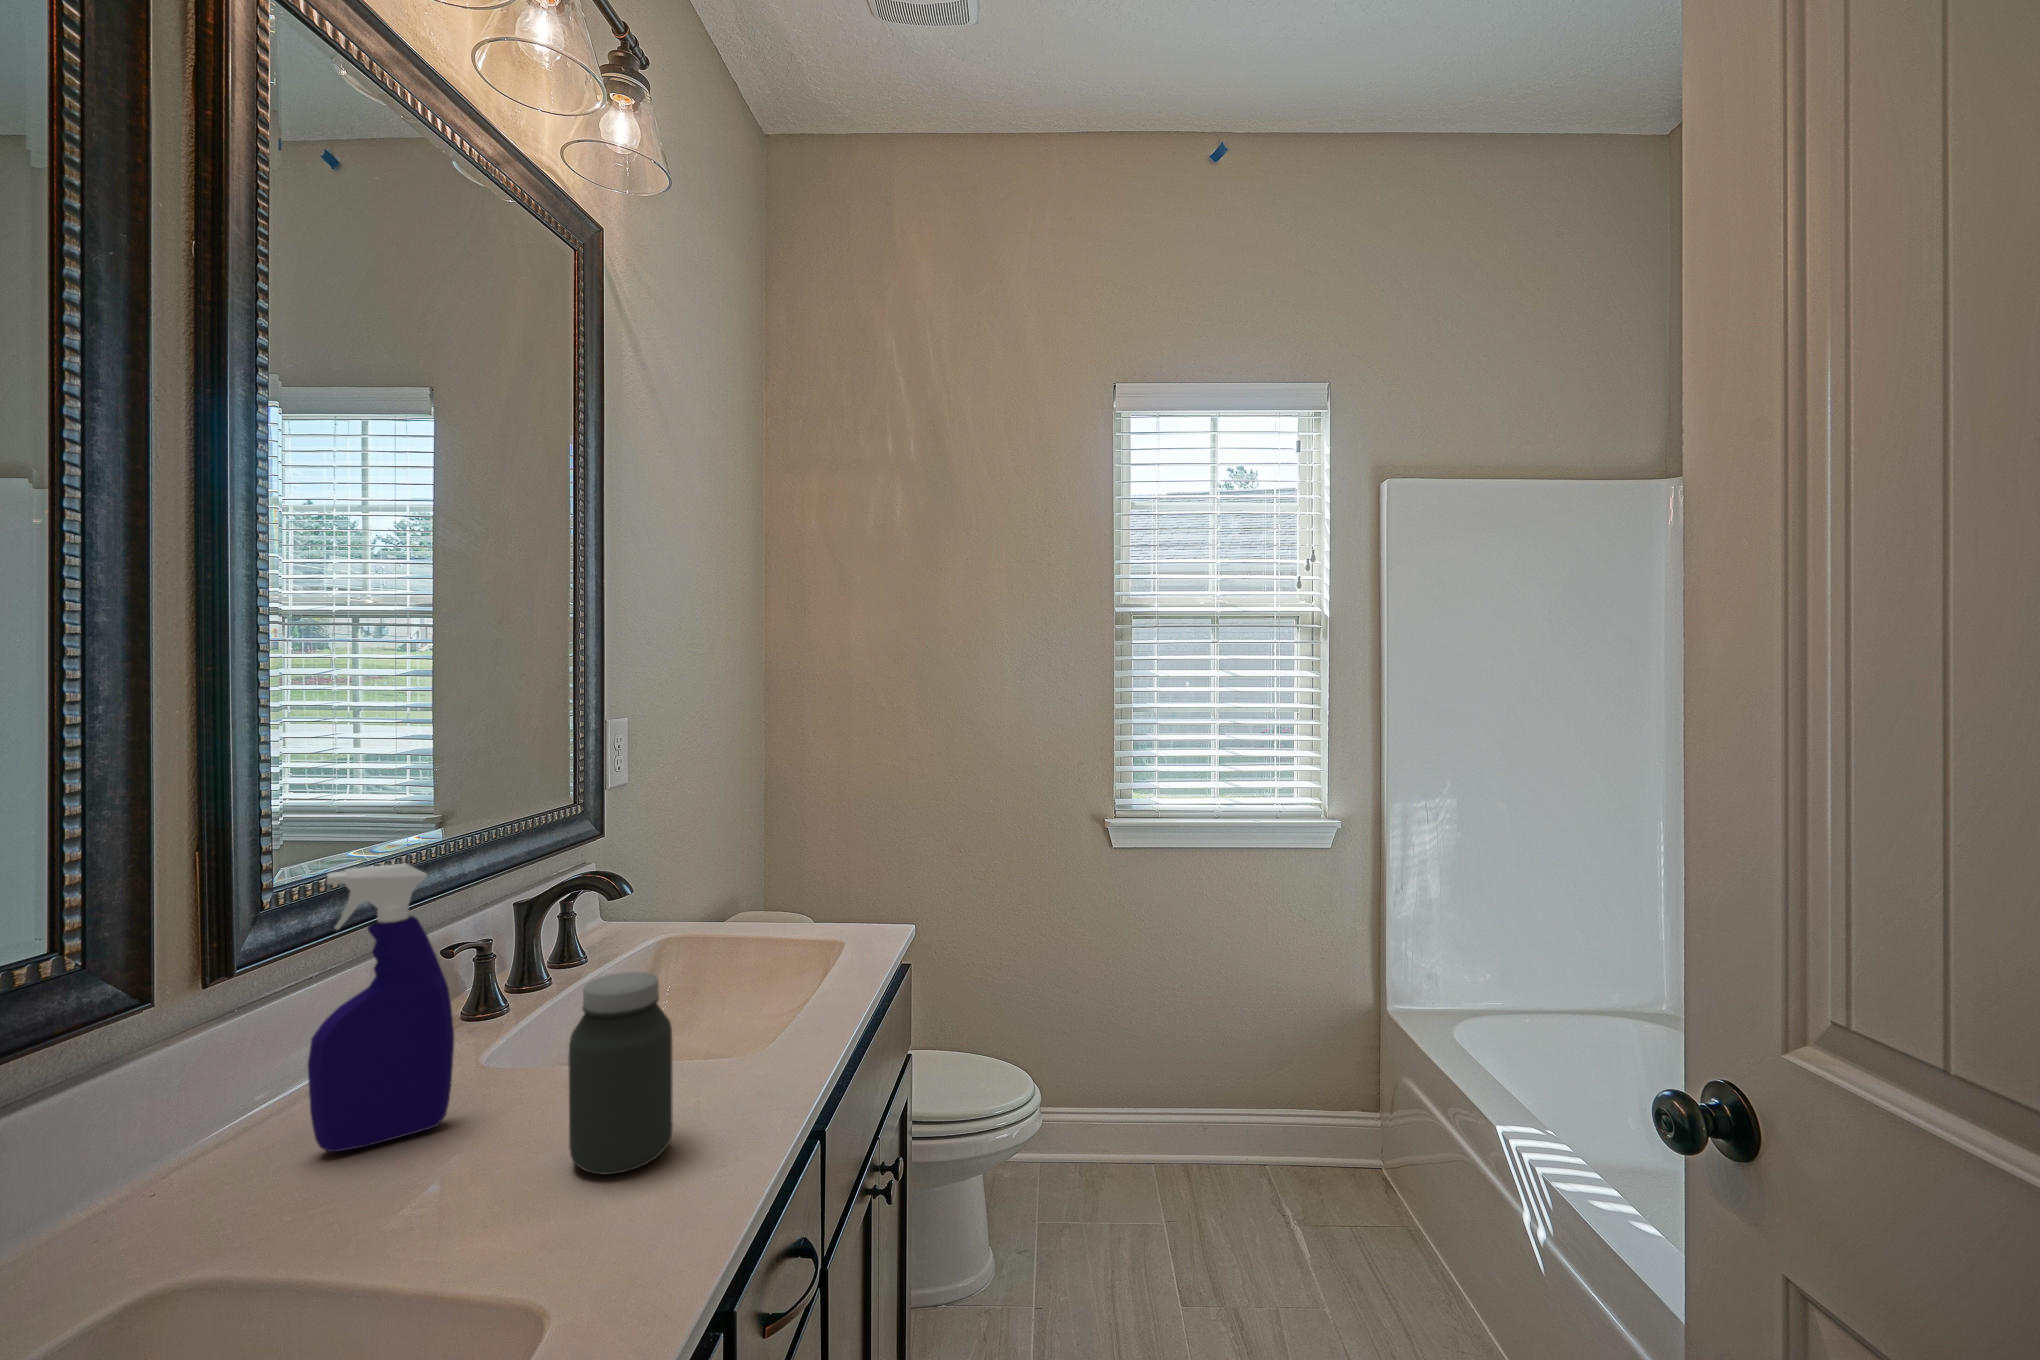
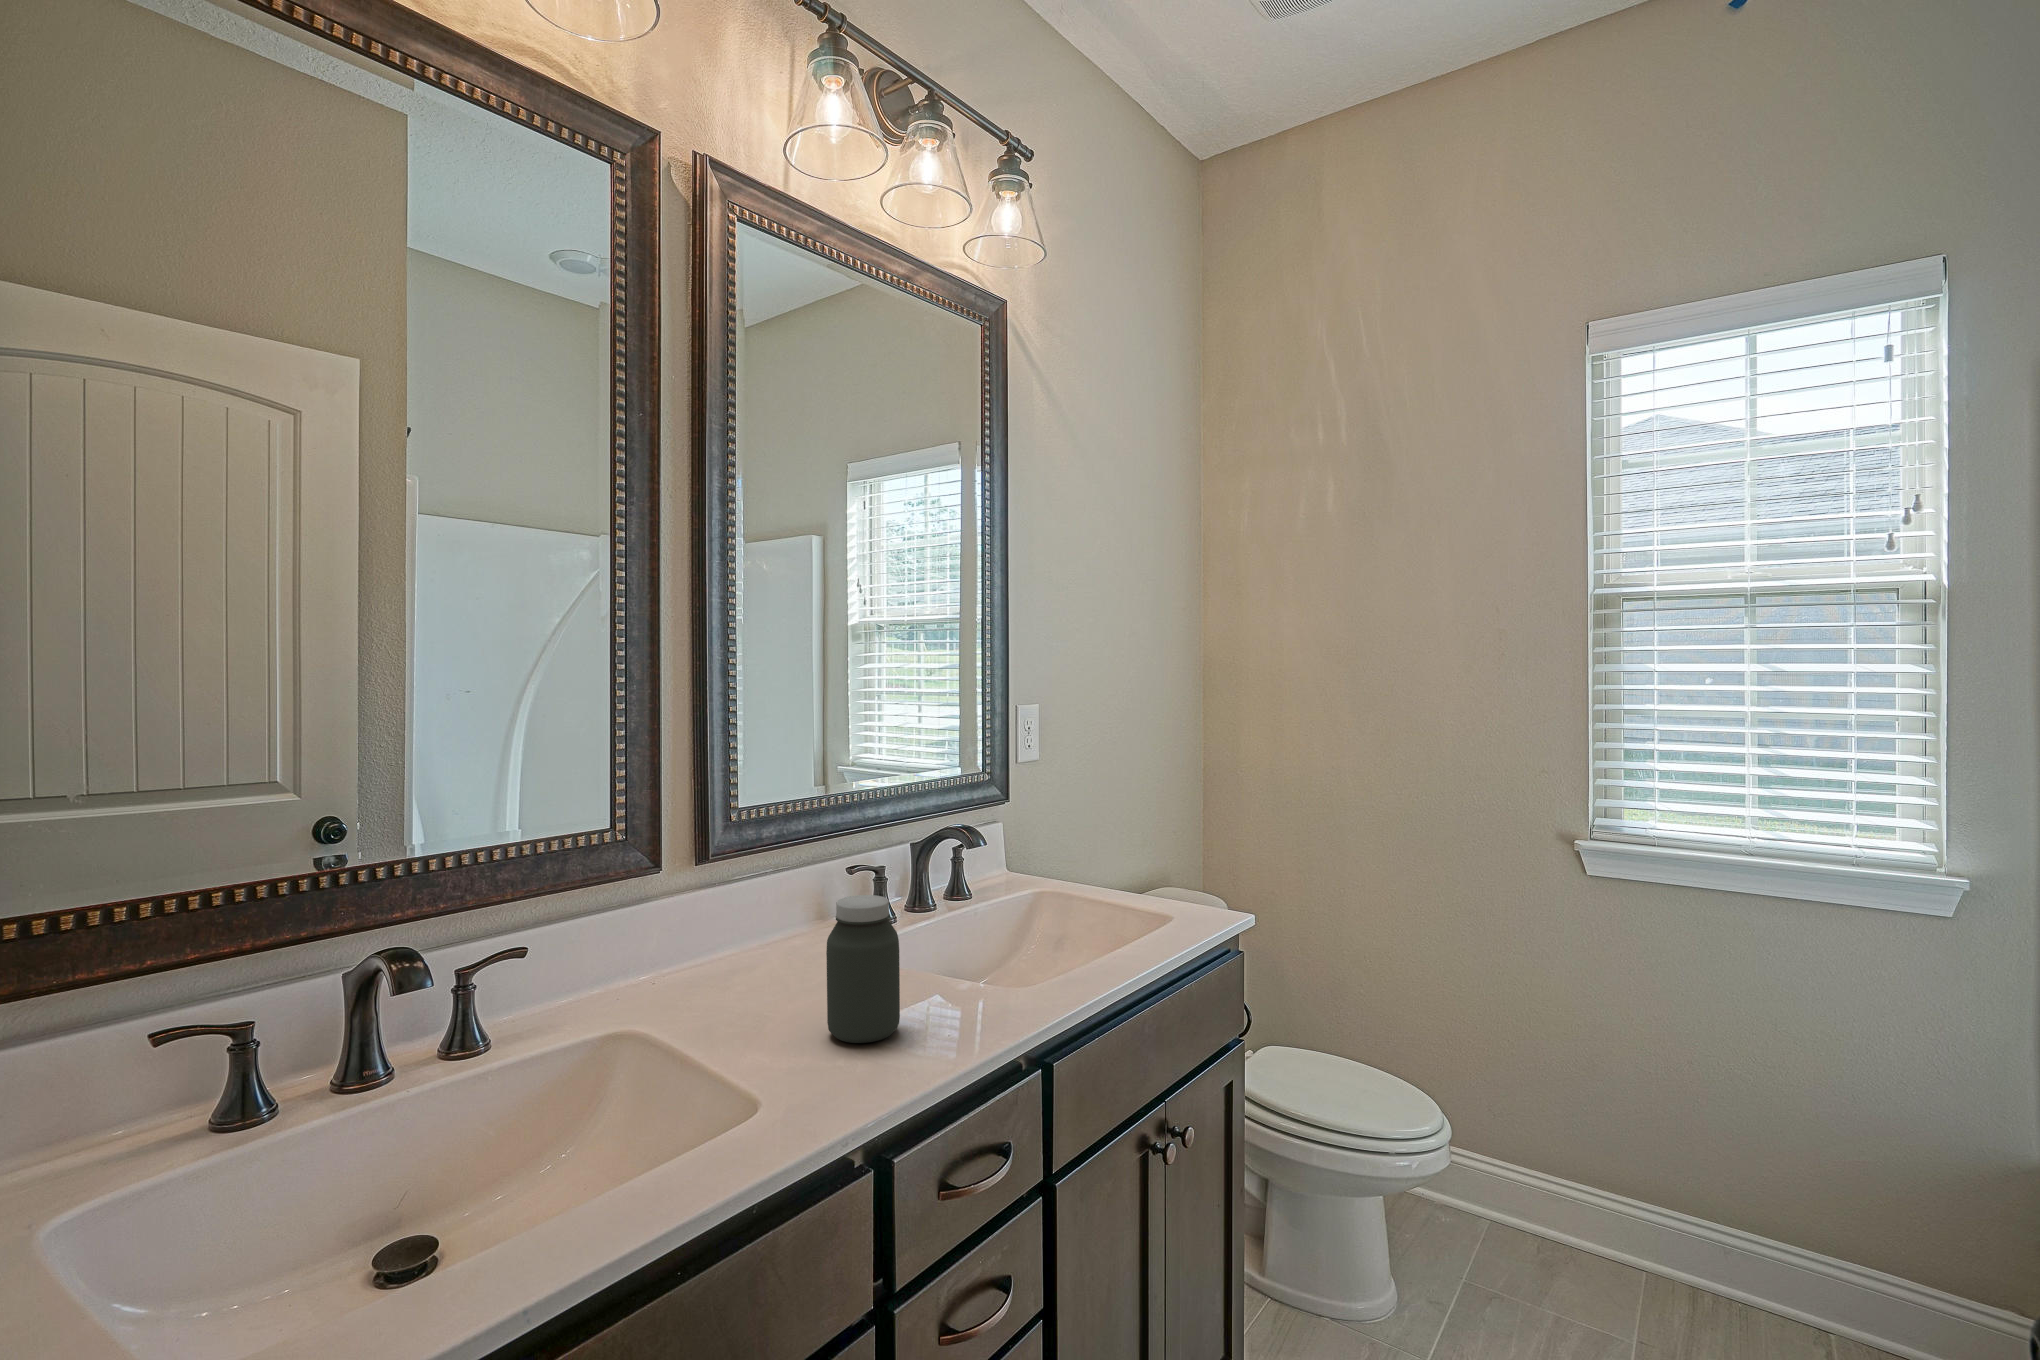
spray bottle: present [308,864,454,1152] -> none [717,798,800,985]

